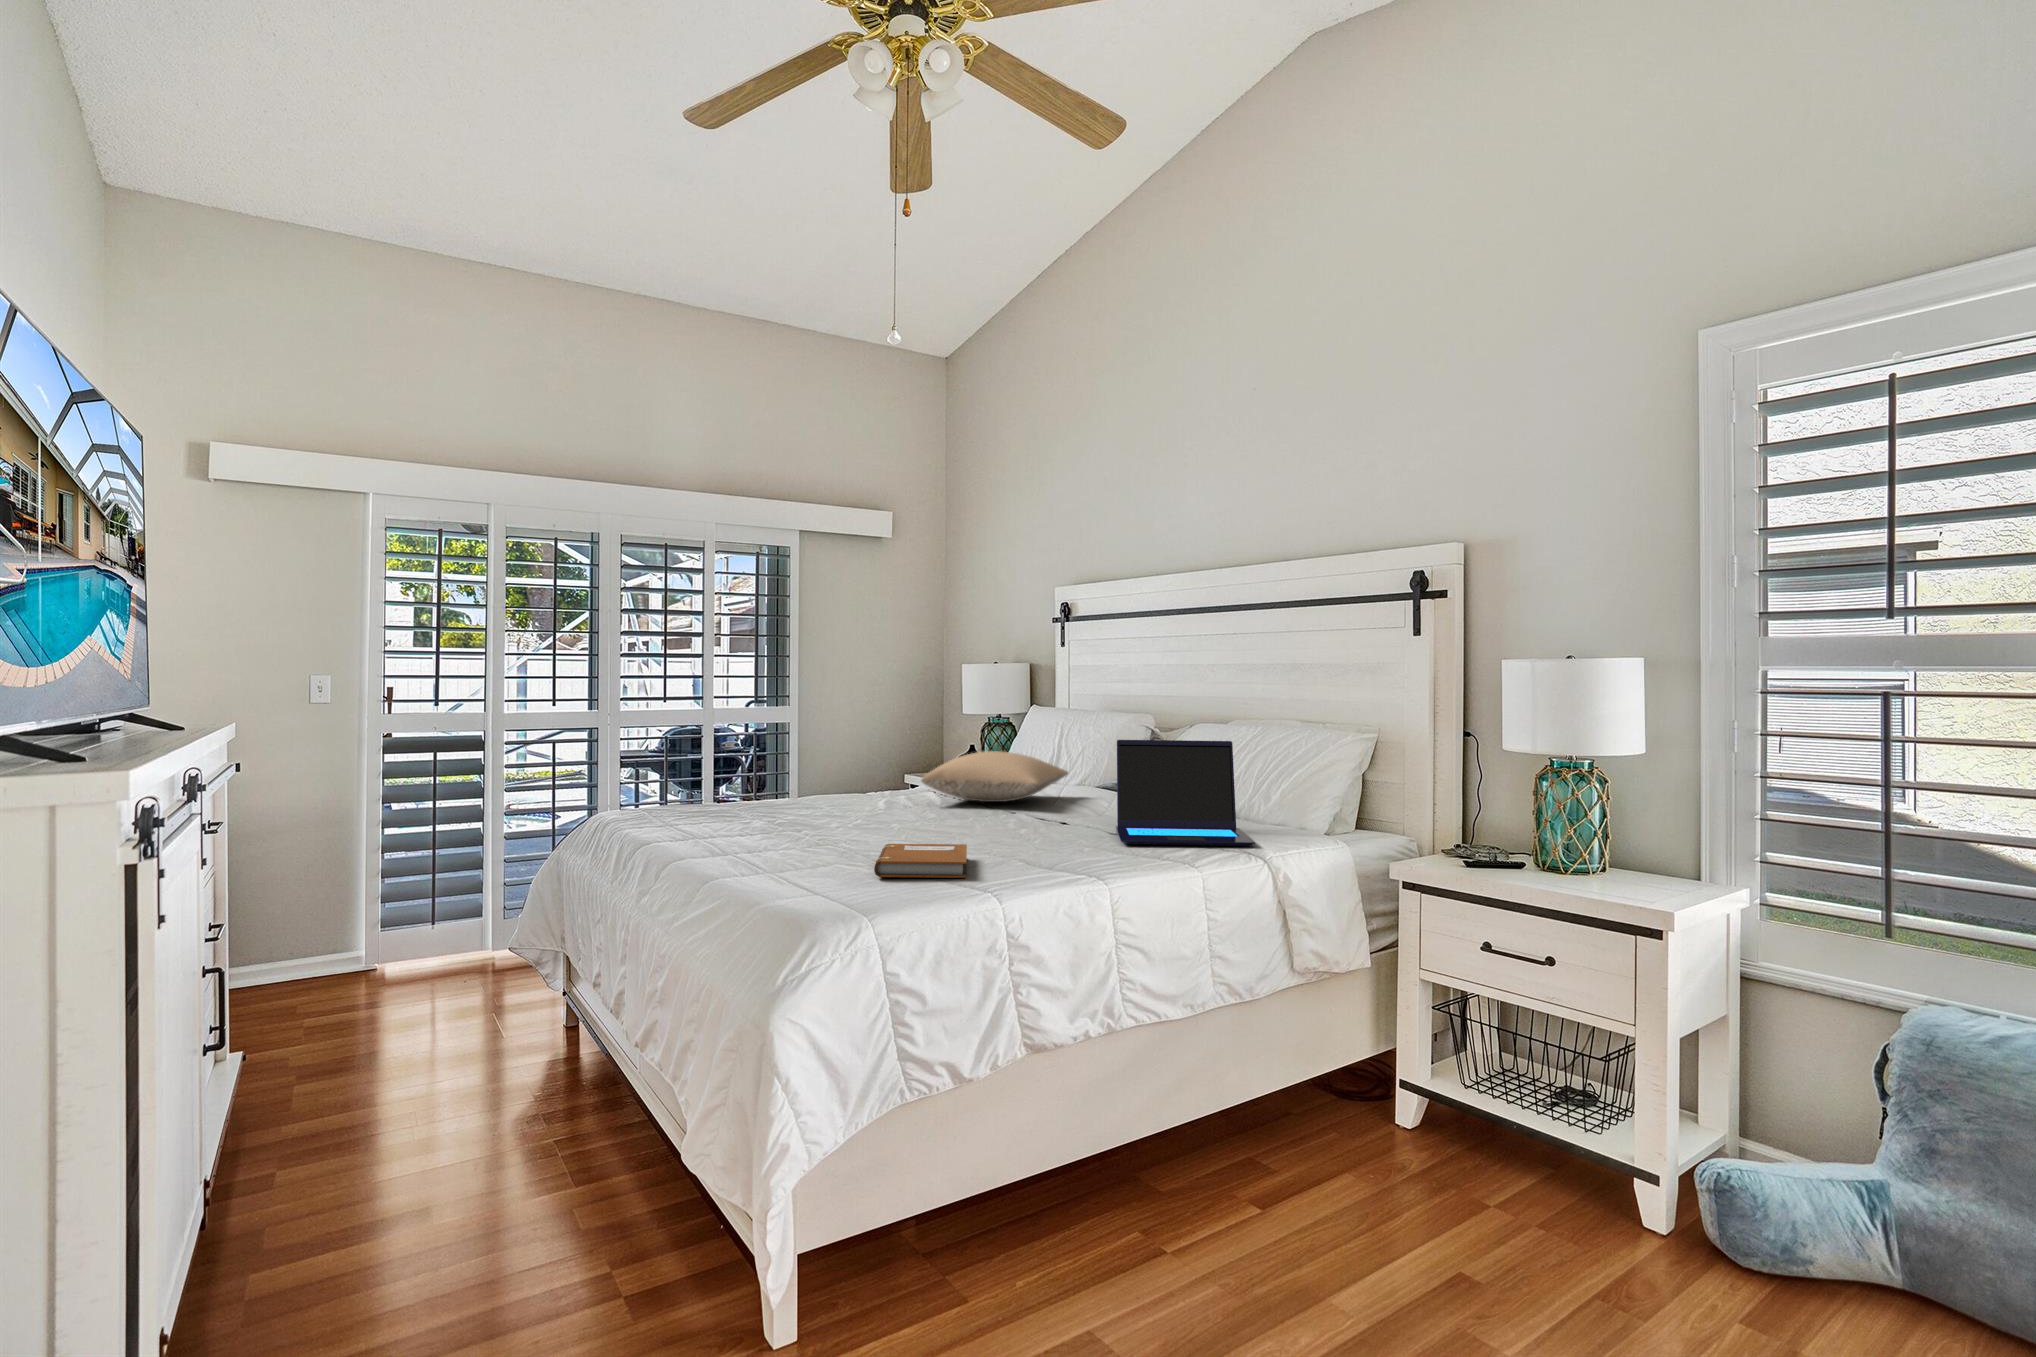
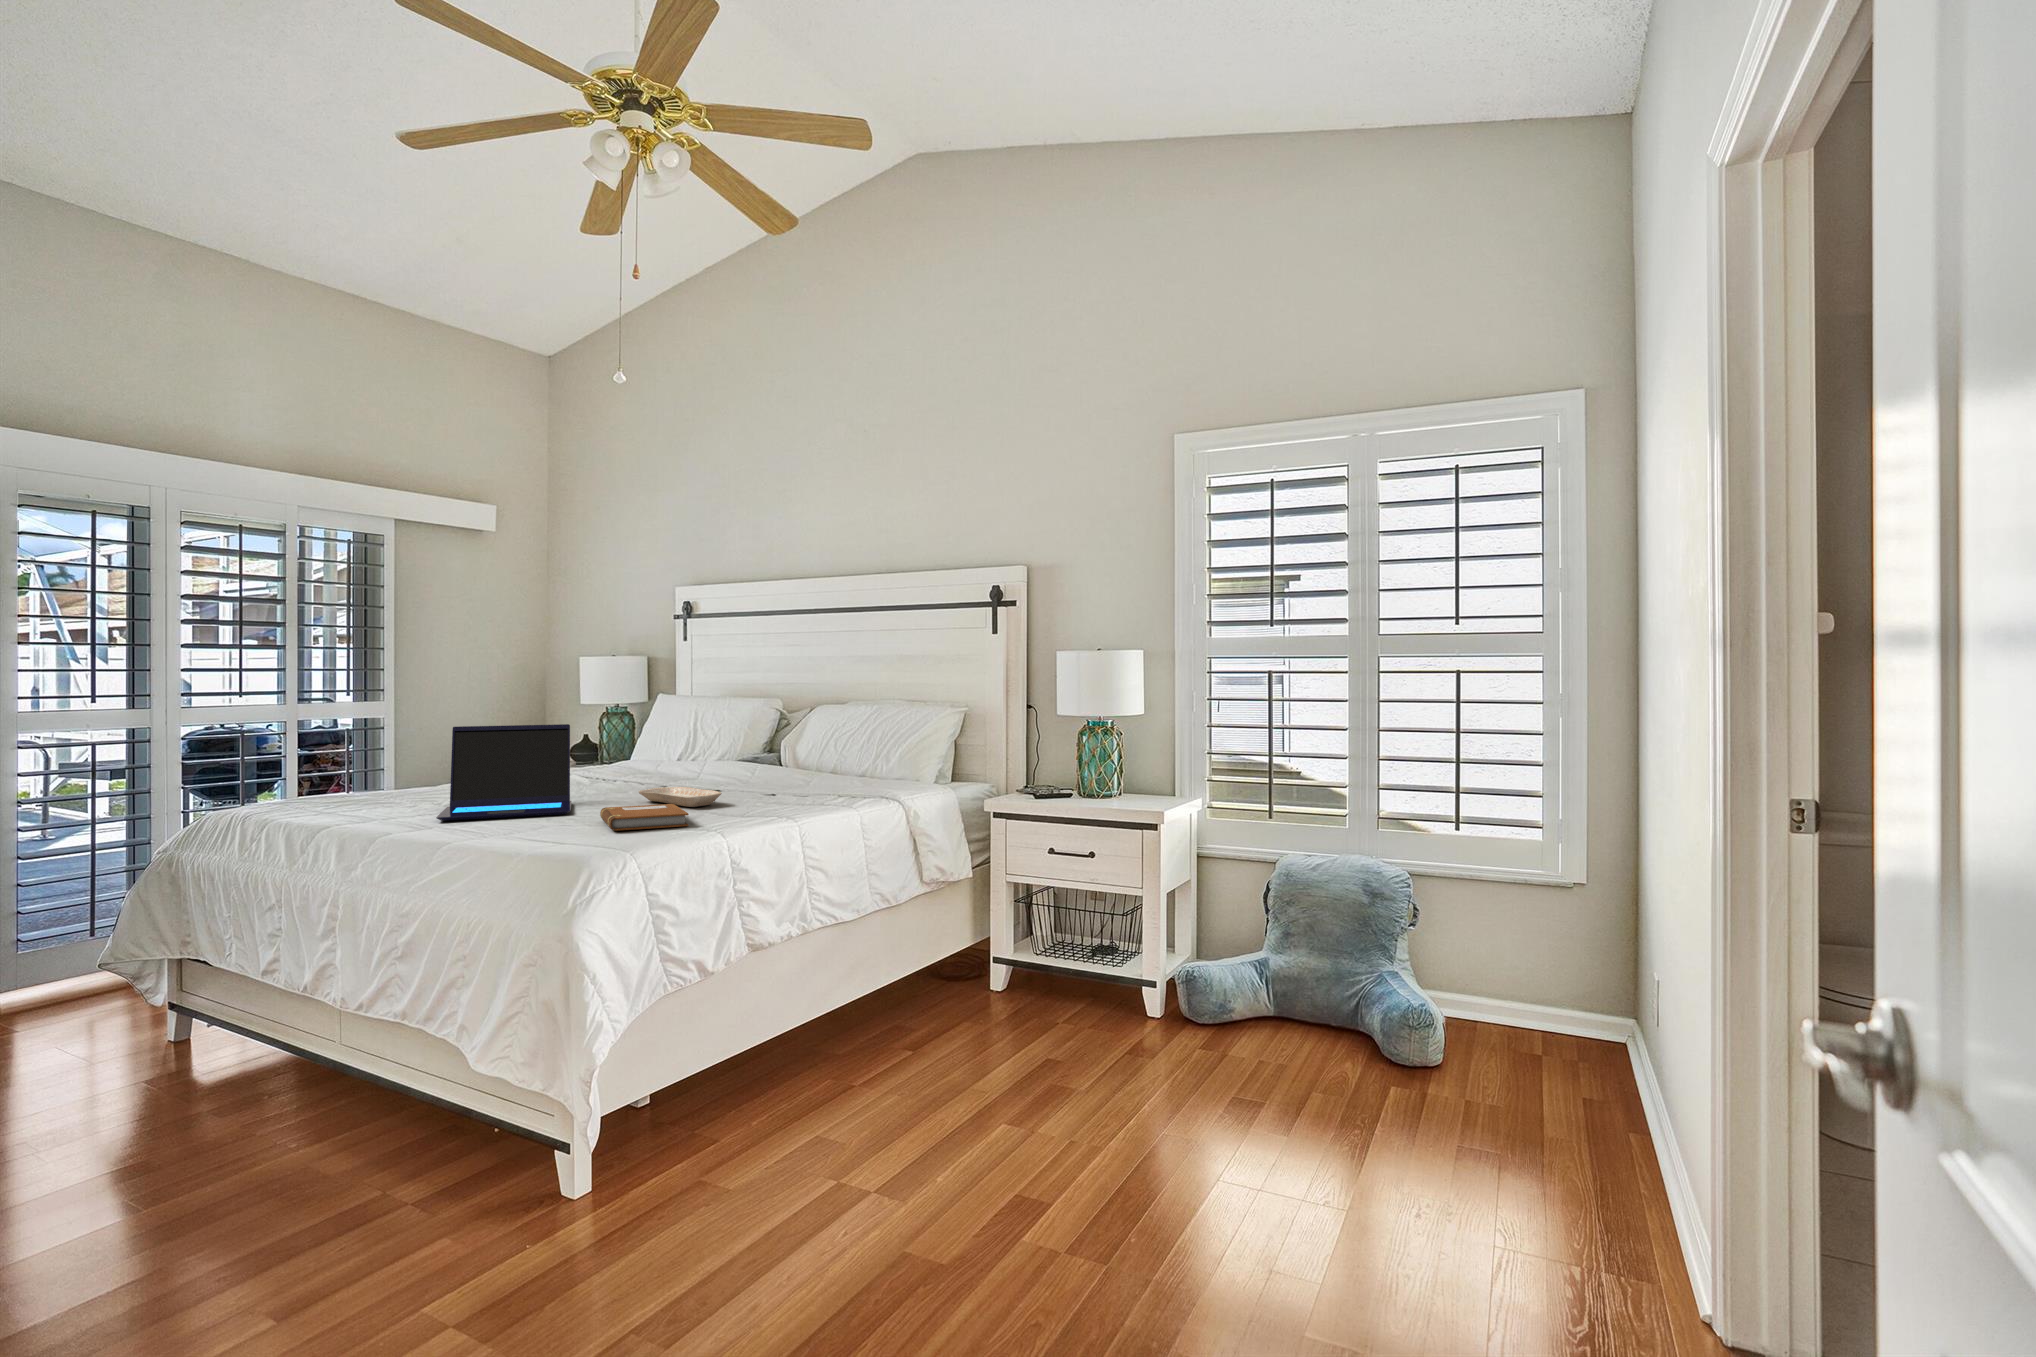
laptop: present [1116,740,1255,846] -> present [436,724,572,821]
pillow: present [922,751,1068,802] -> none [586,733,716,778]
tray: none [949,819,1033,848] -> present [639,787,721,807]

